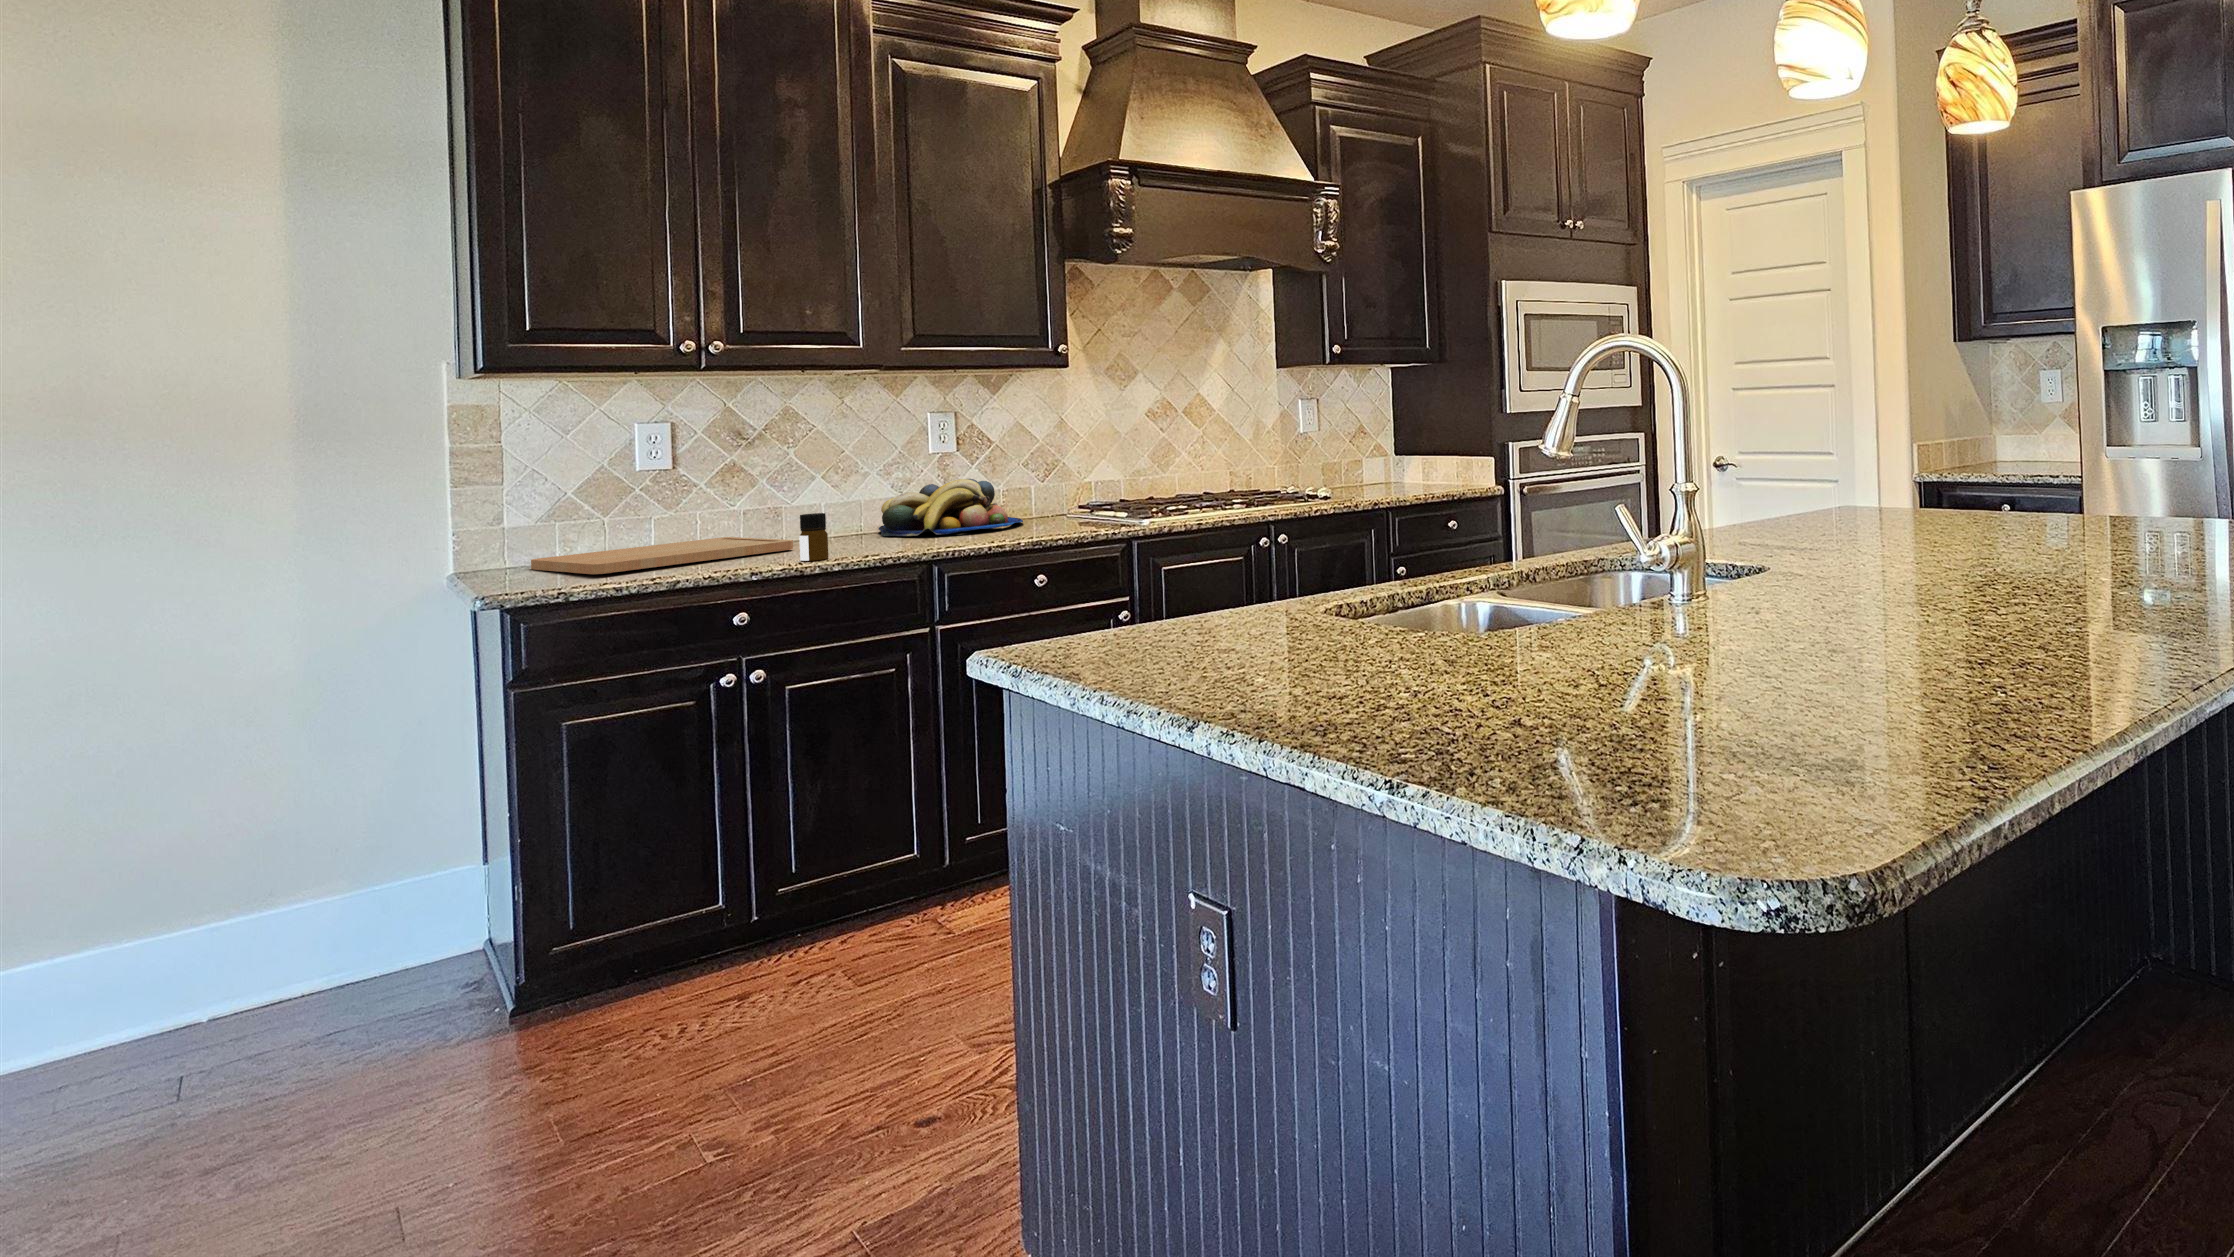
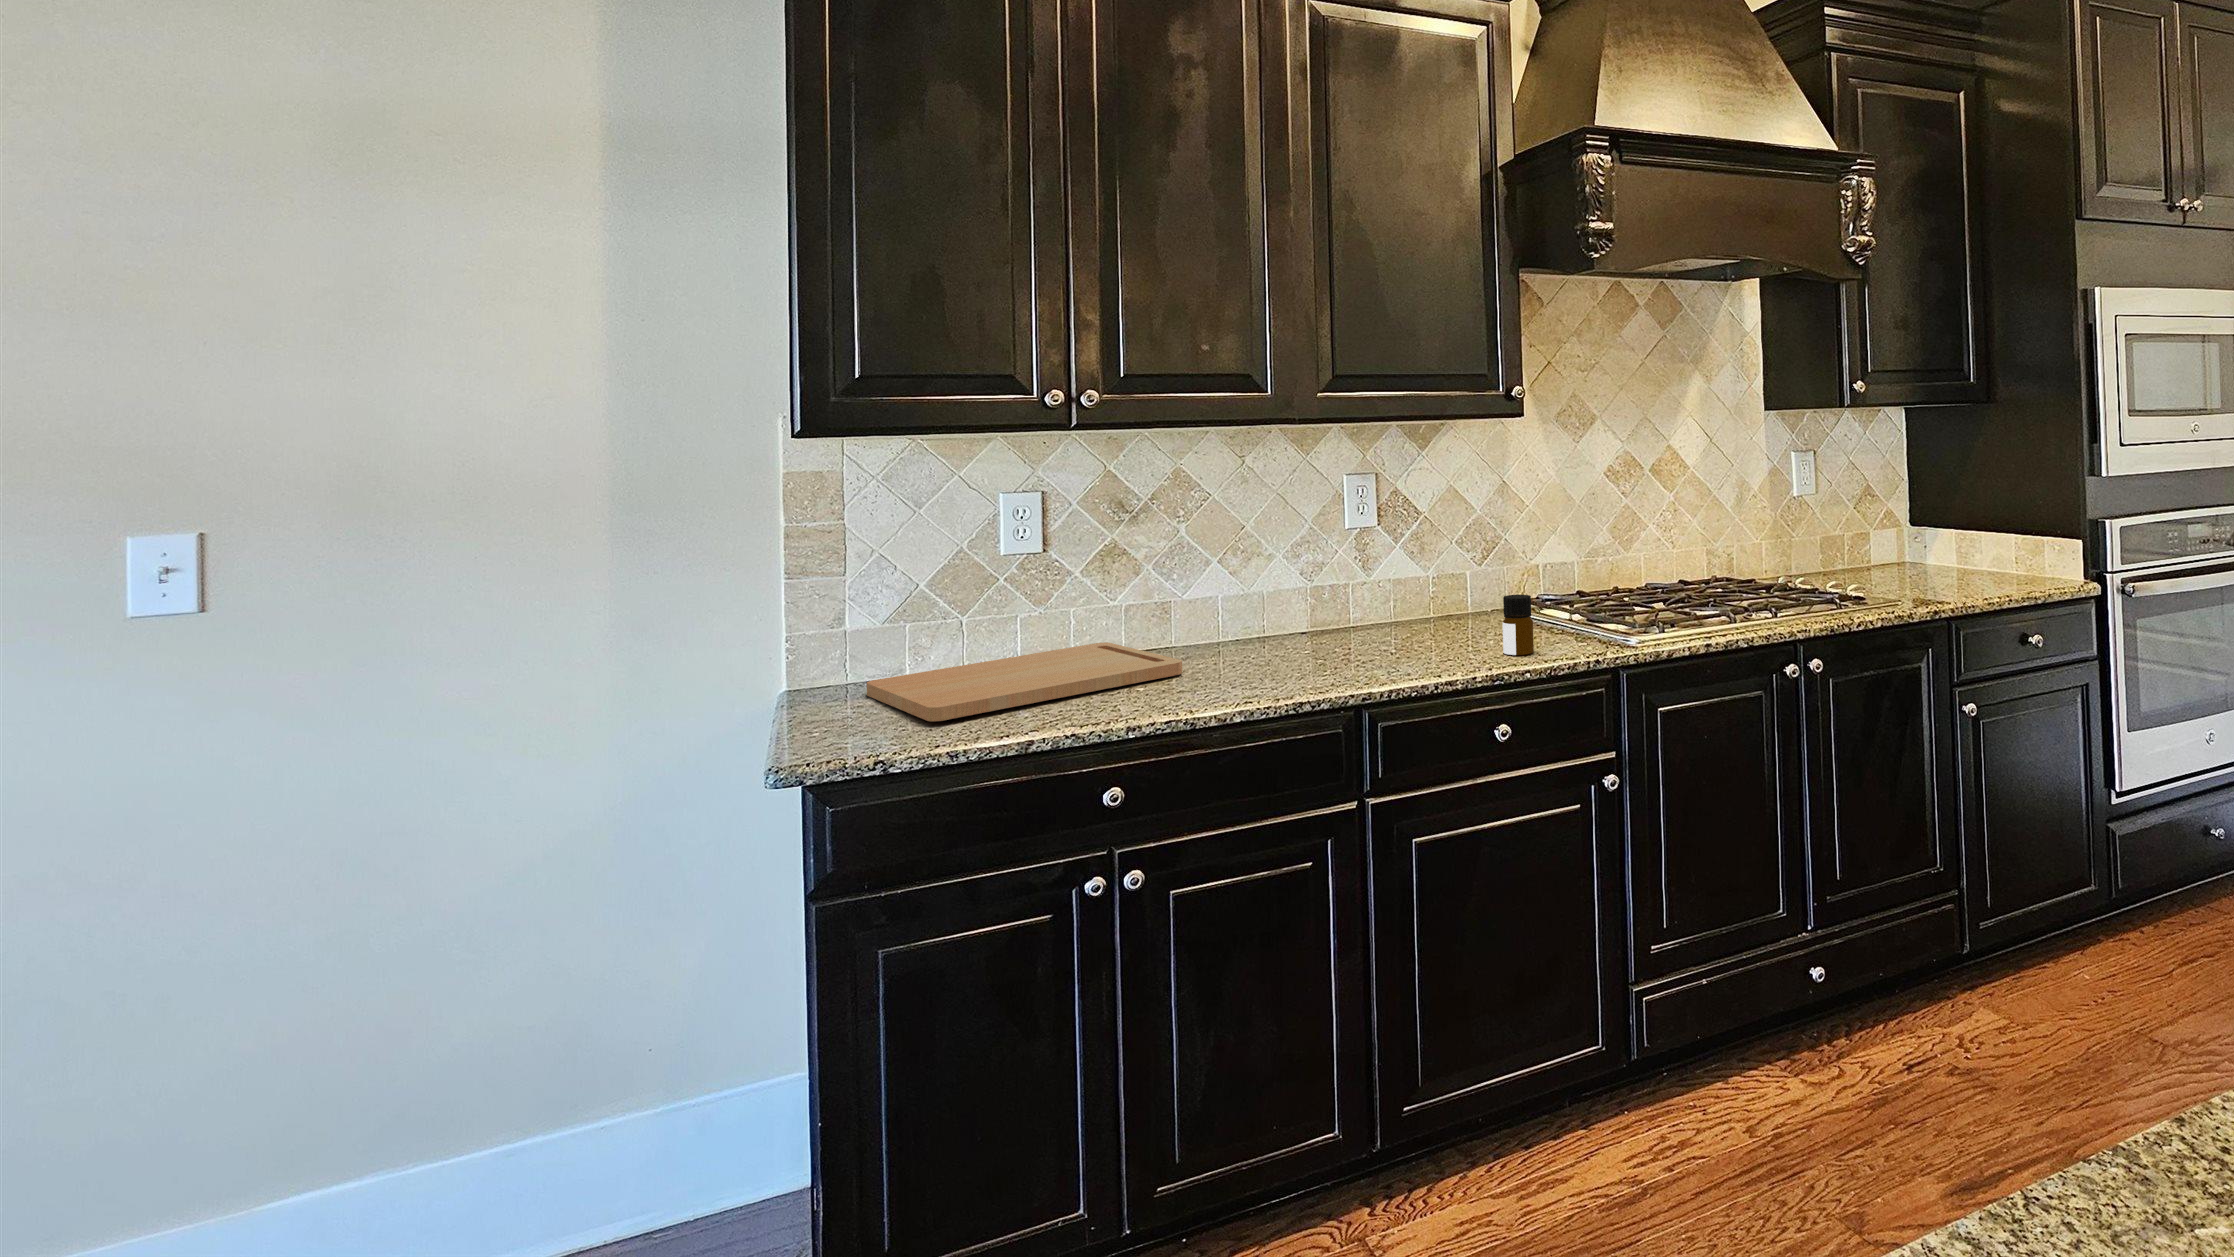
fruit bowl: present [879,479,1023,536] -> none [1286,565,1467,653]
bottle: present [799,513,828,561] -> present [1503,595,1534,655]

